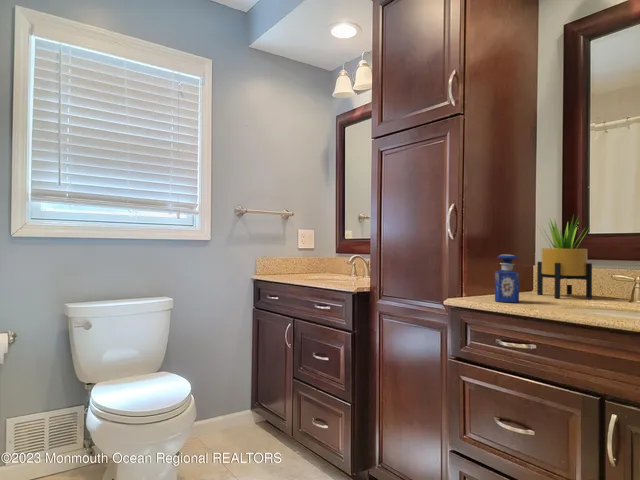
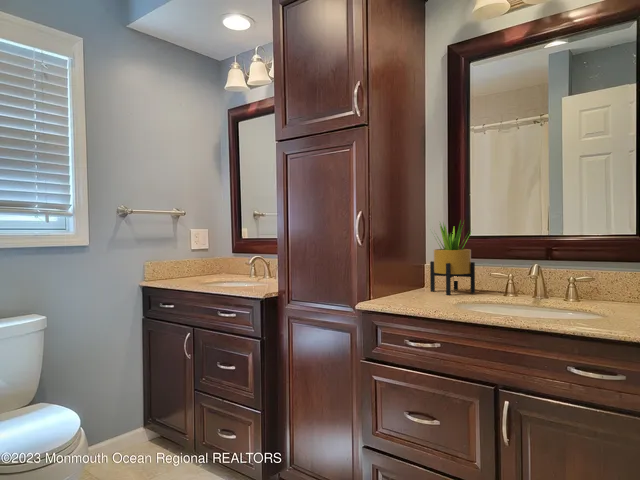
perfume bottle: present [495,254,519,302] -> none [399,259,421,304]

